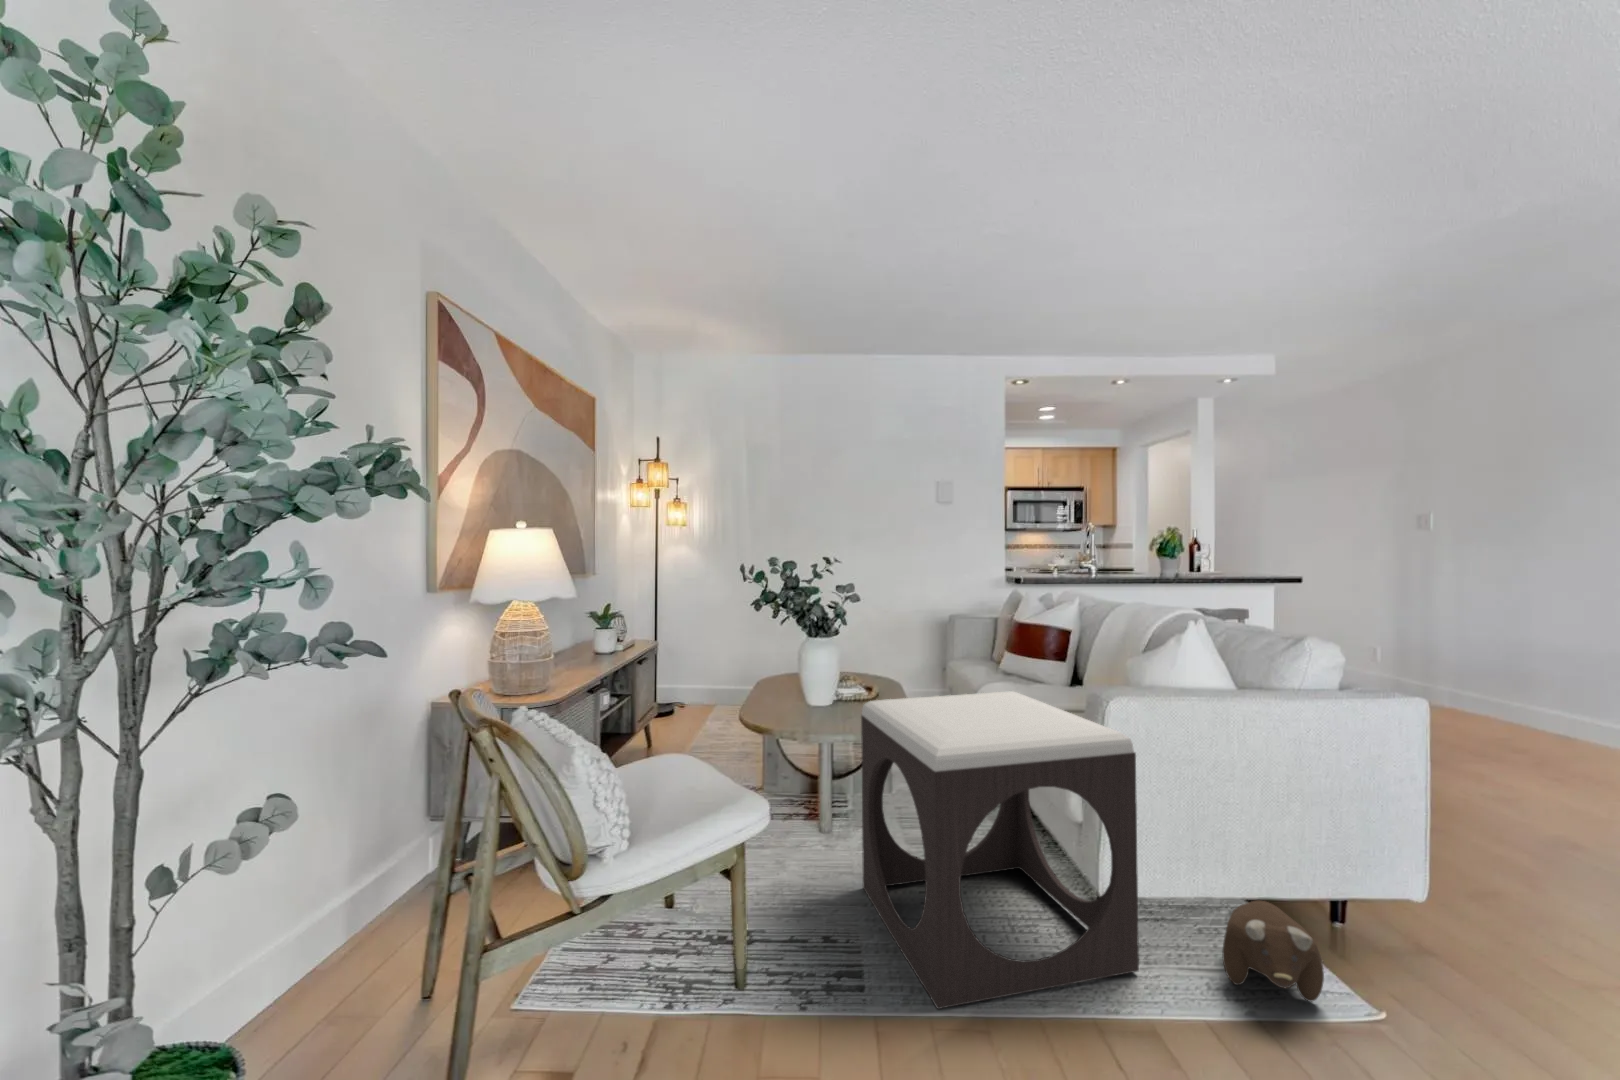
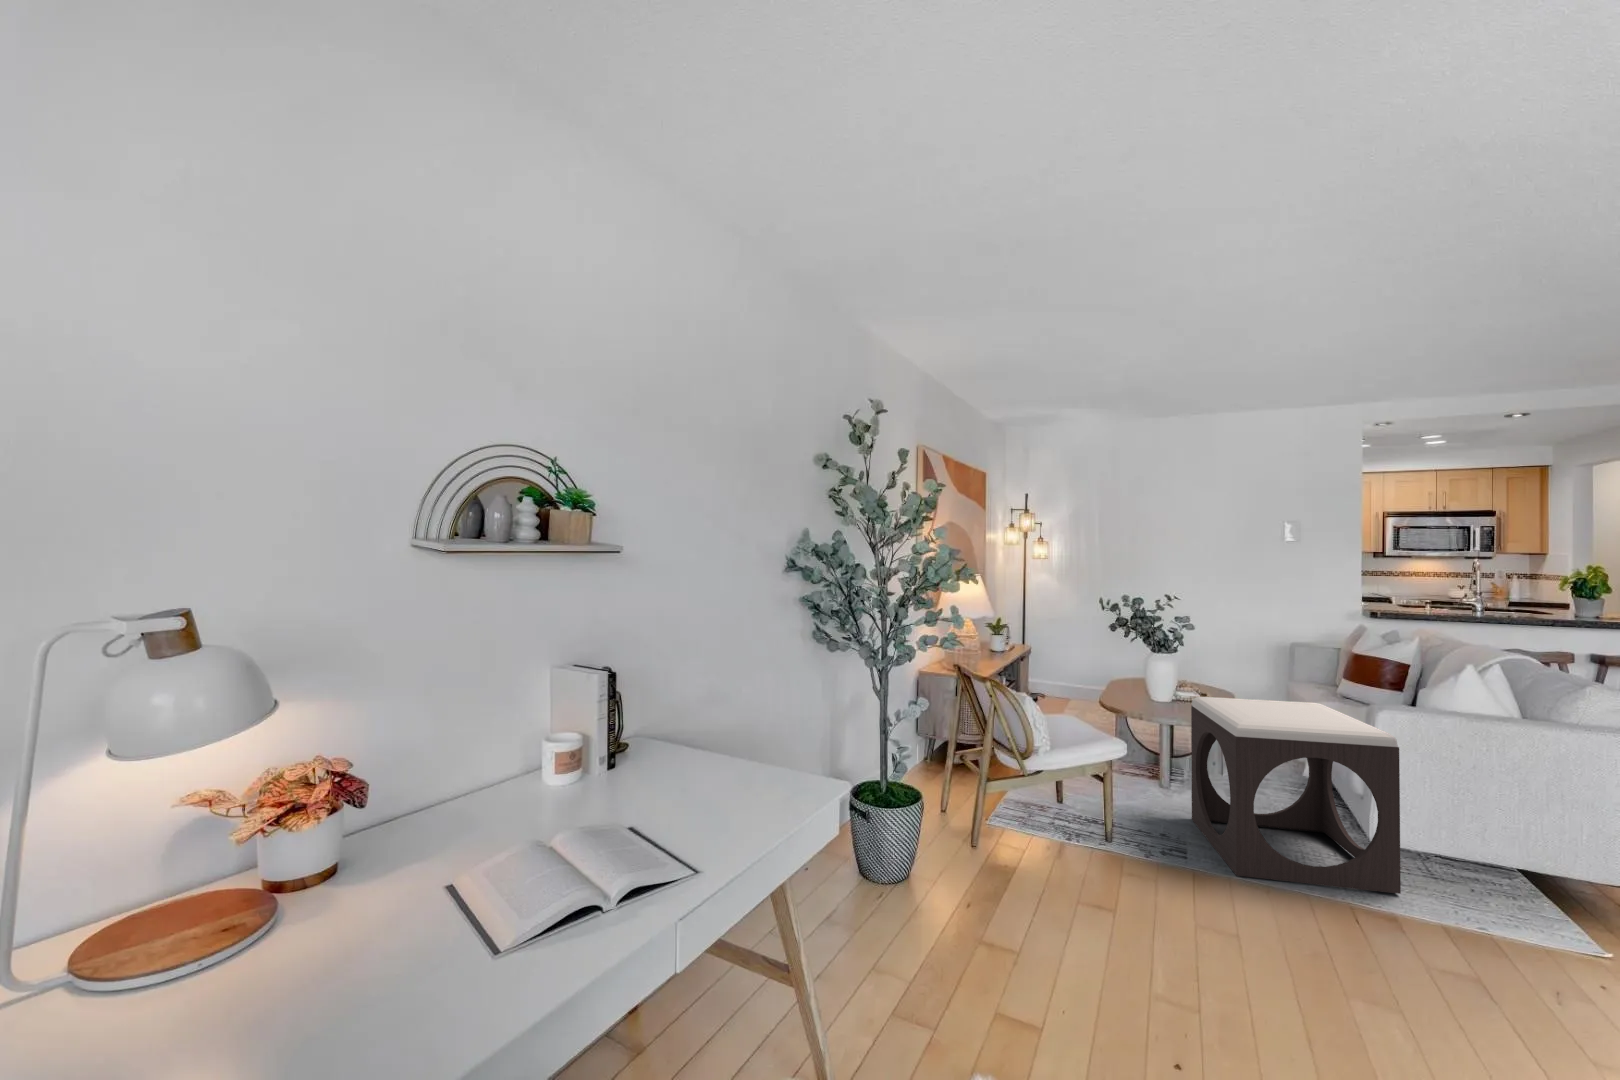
plush toy: present [1222,900,1324,1002] -> none [1474,866,1559,937]

